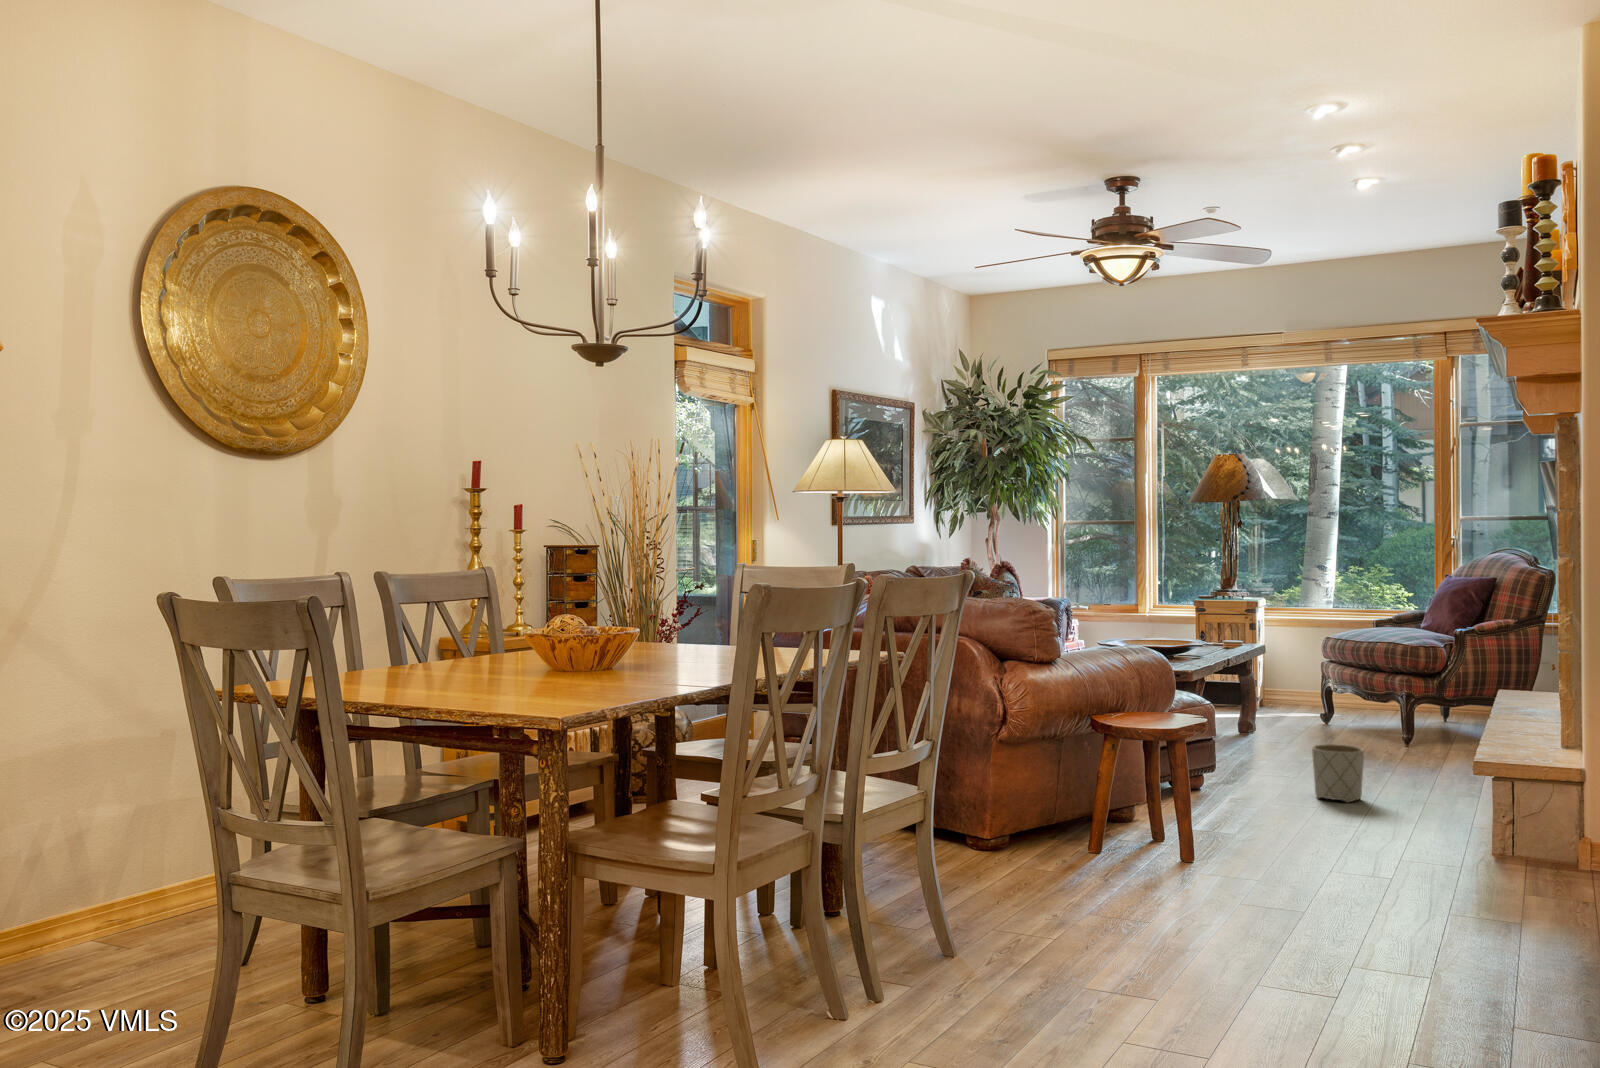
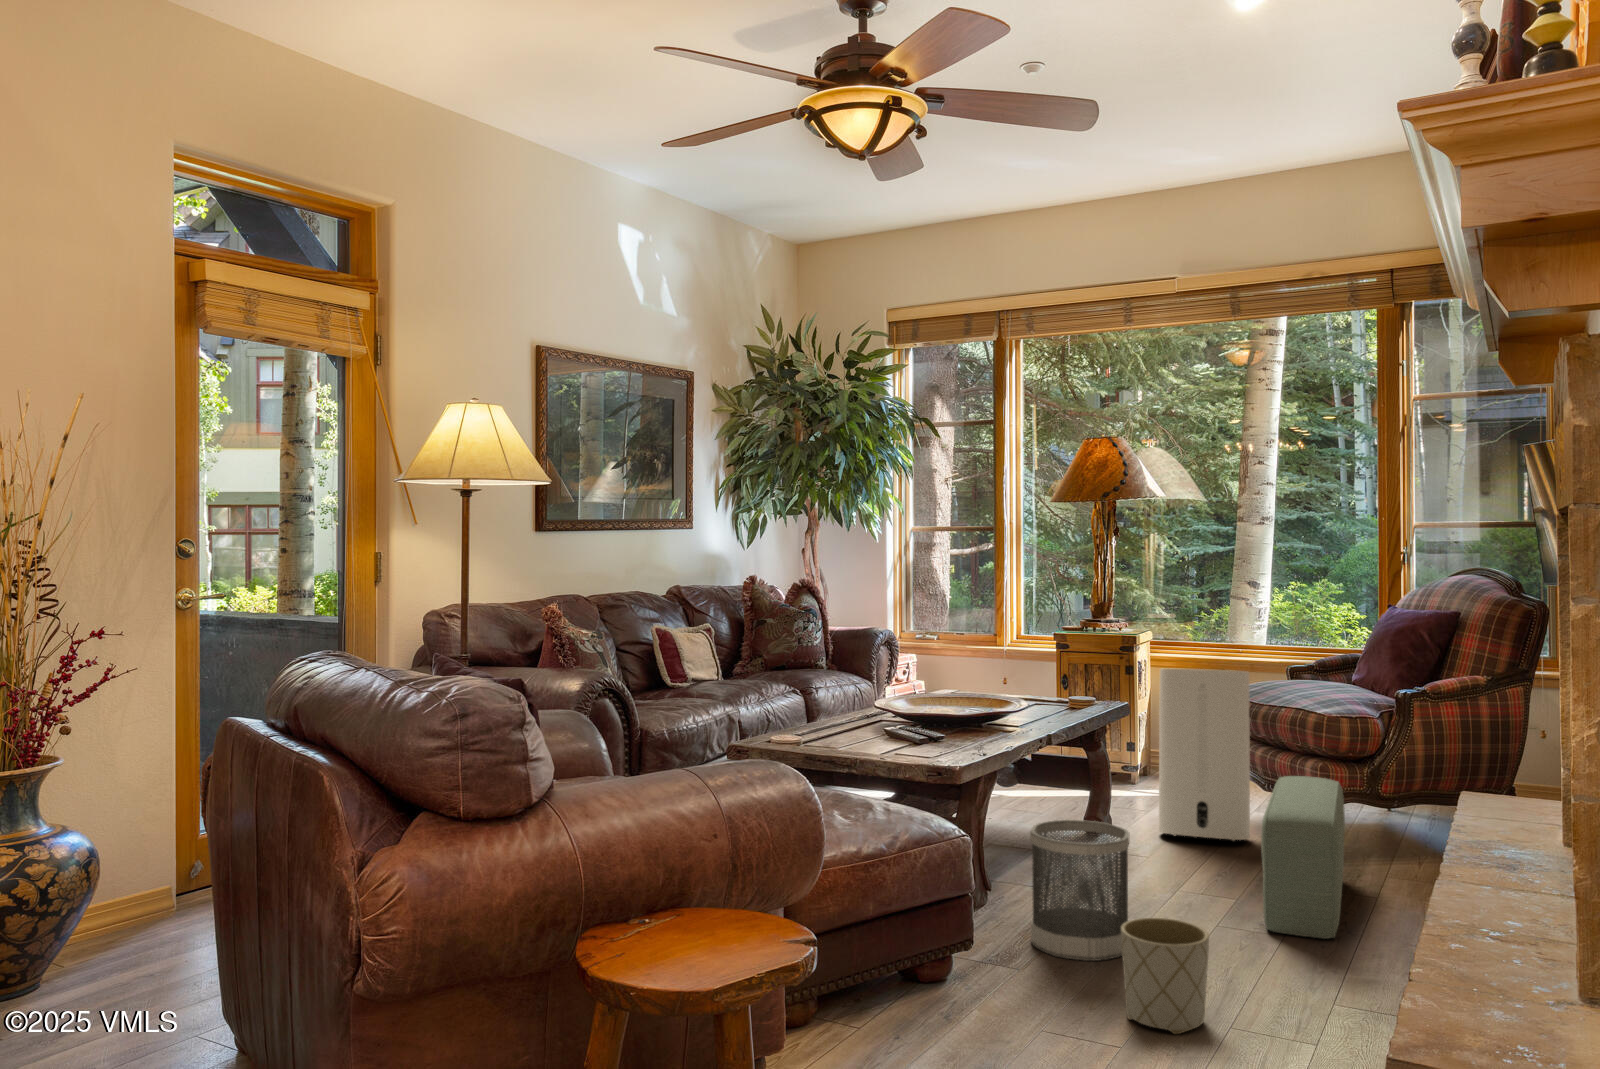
air purifier: none [1290,617,1355,735] -> present [1159,668,1250,841]
pouf: none [1379,683,1427,772] -> present [1261,776,1345,939]
wastebasket: none [1240,702,1303,781] -> present [1030,820,1130,961]

